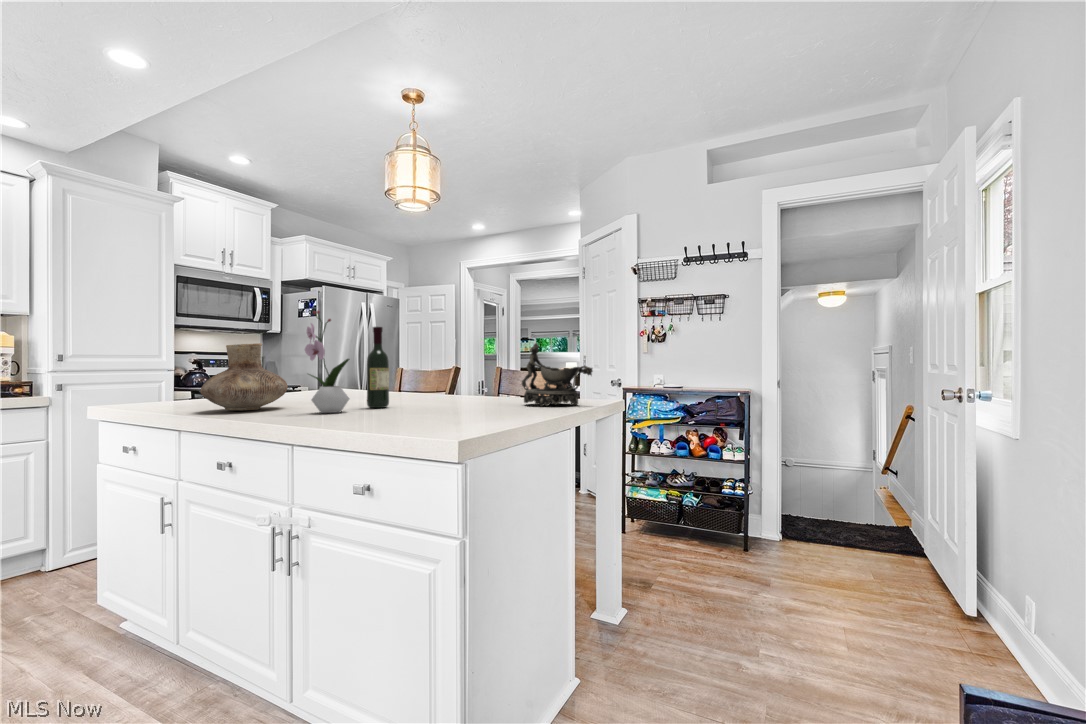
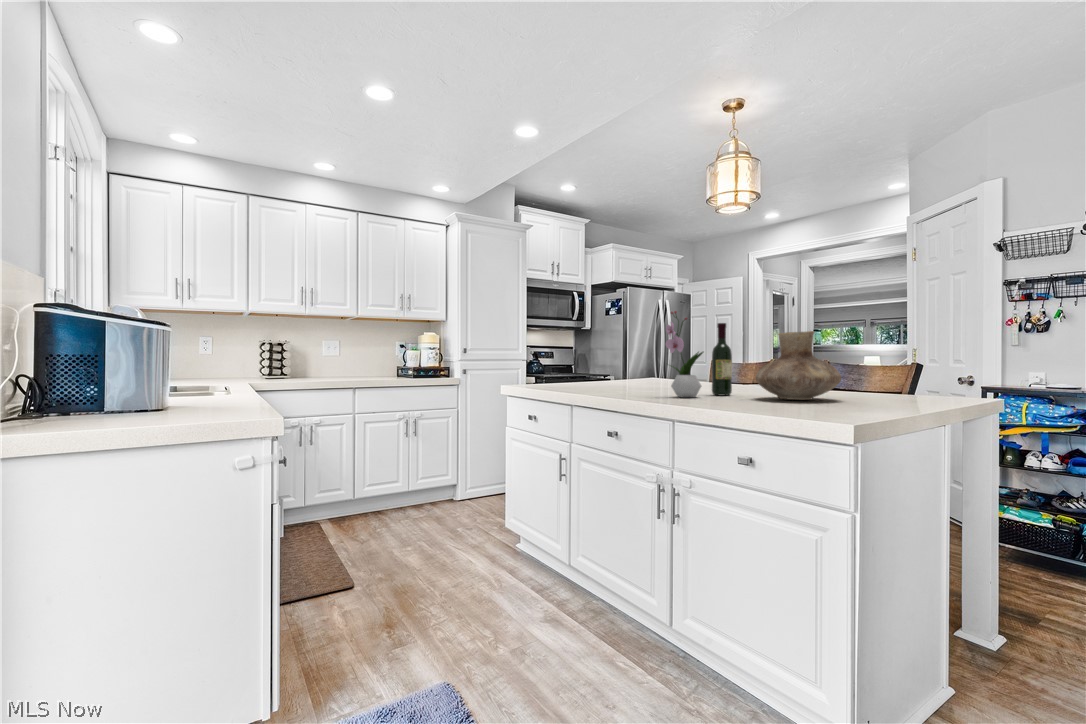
vase: present [200,343,288,411] -> present [755,331,841,400]
decorative bowl: present [522,343,593,406] -> none [873,336,972,402]

